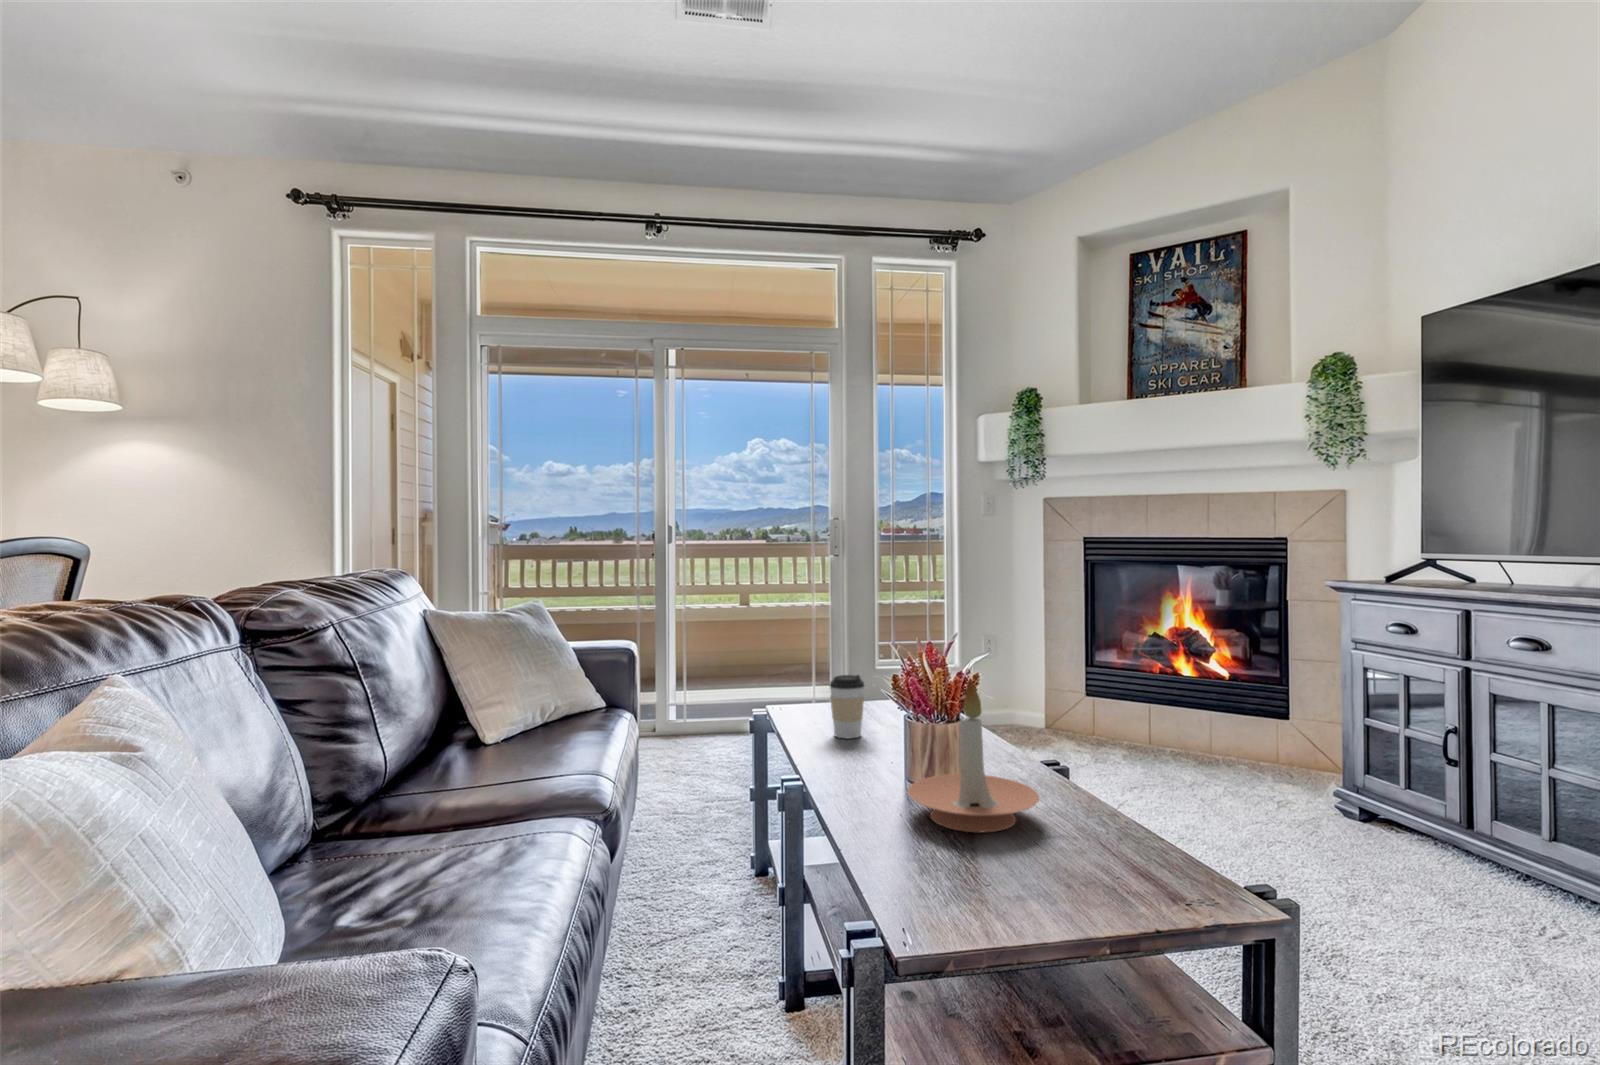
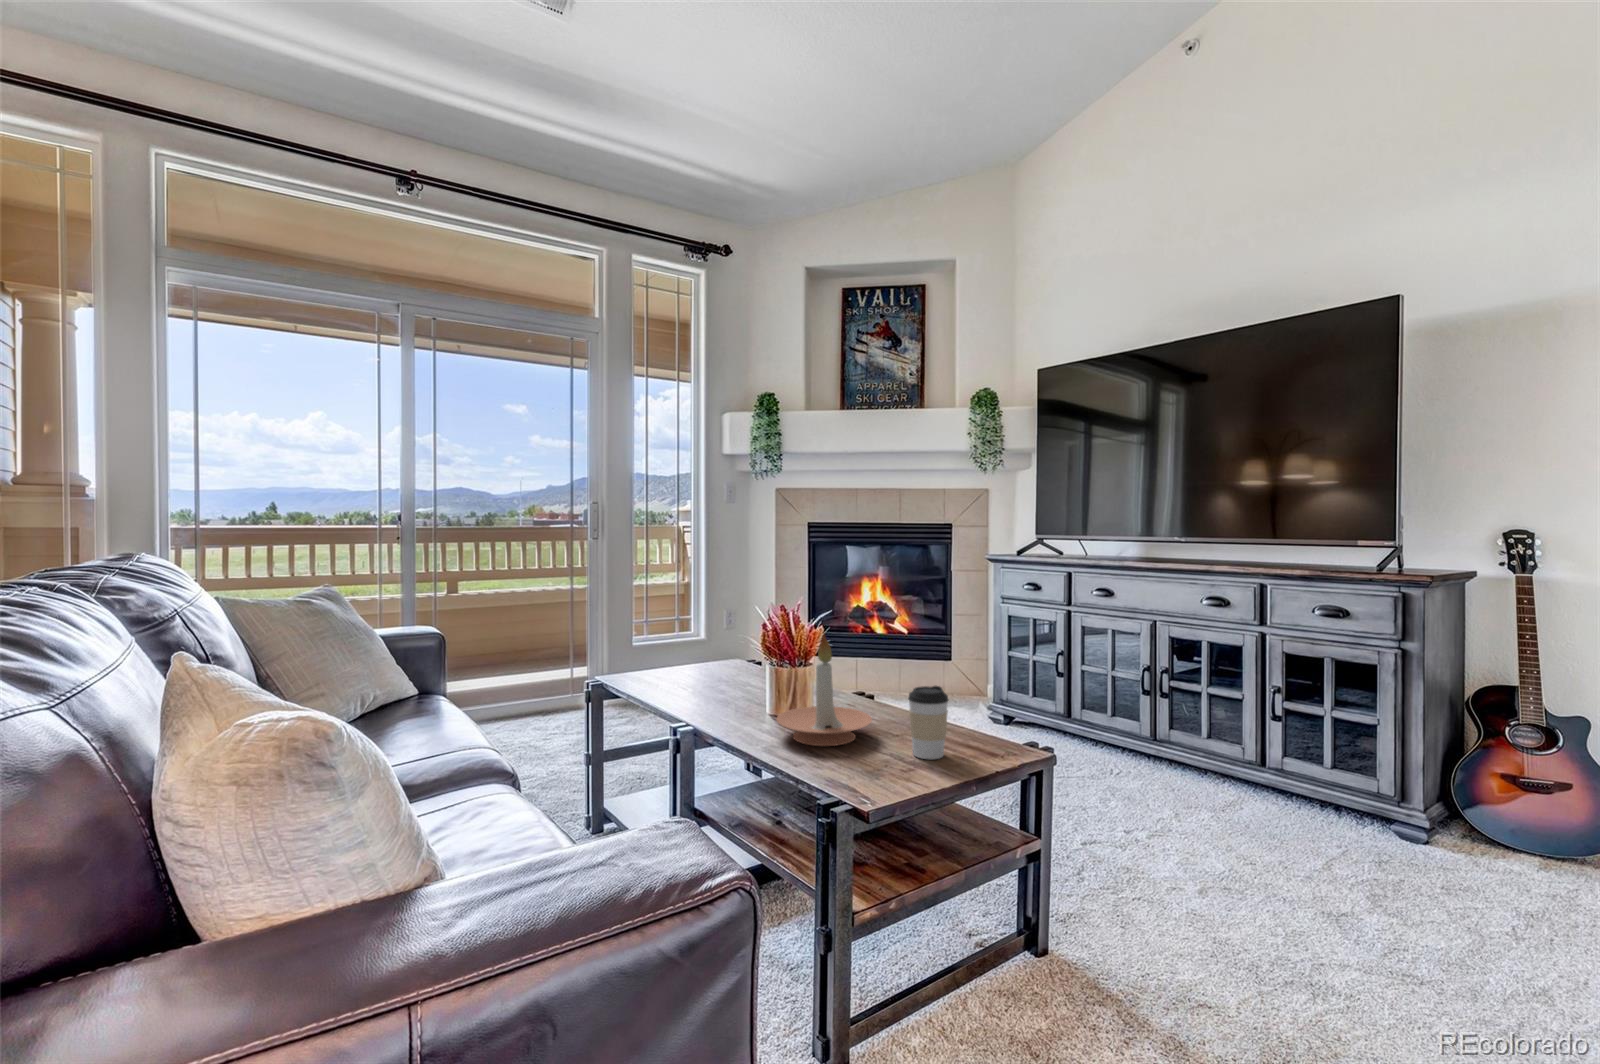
coffee cup: present [830,675,864,738] -> present [908,686,948,759]

